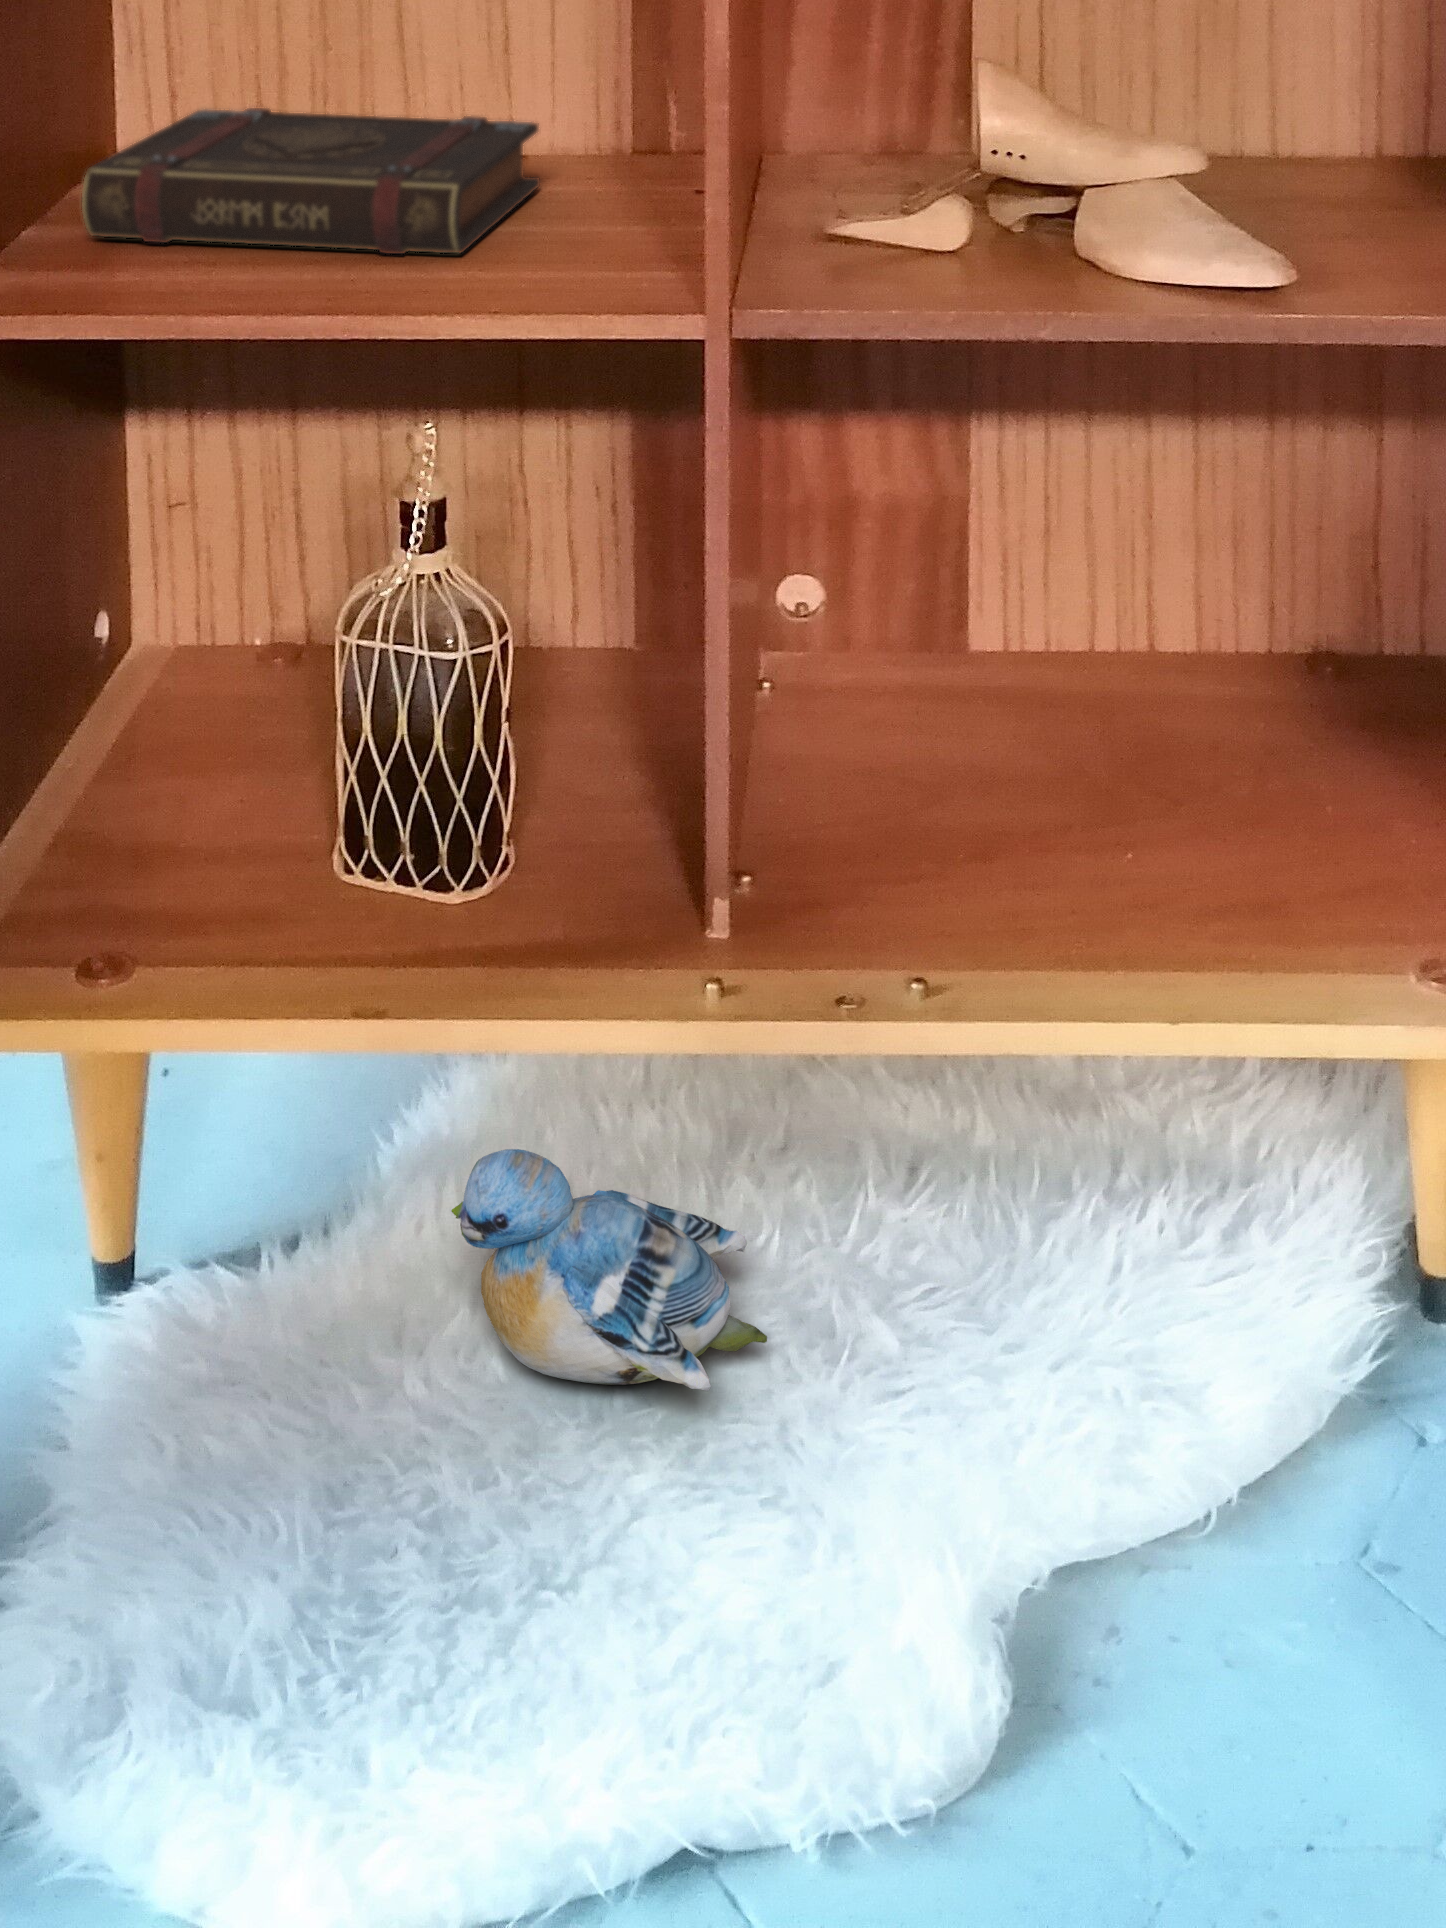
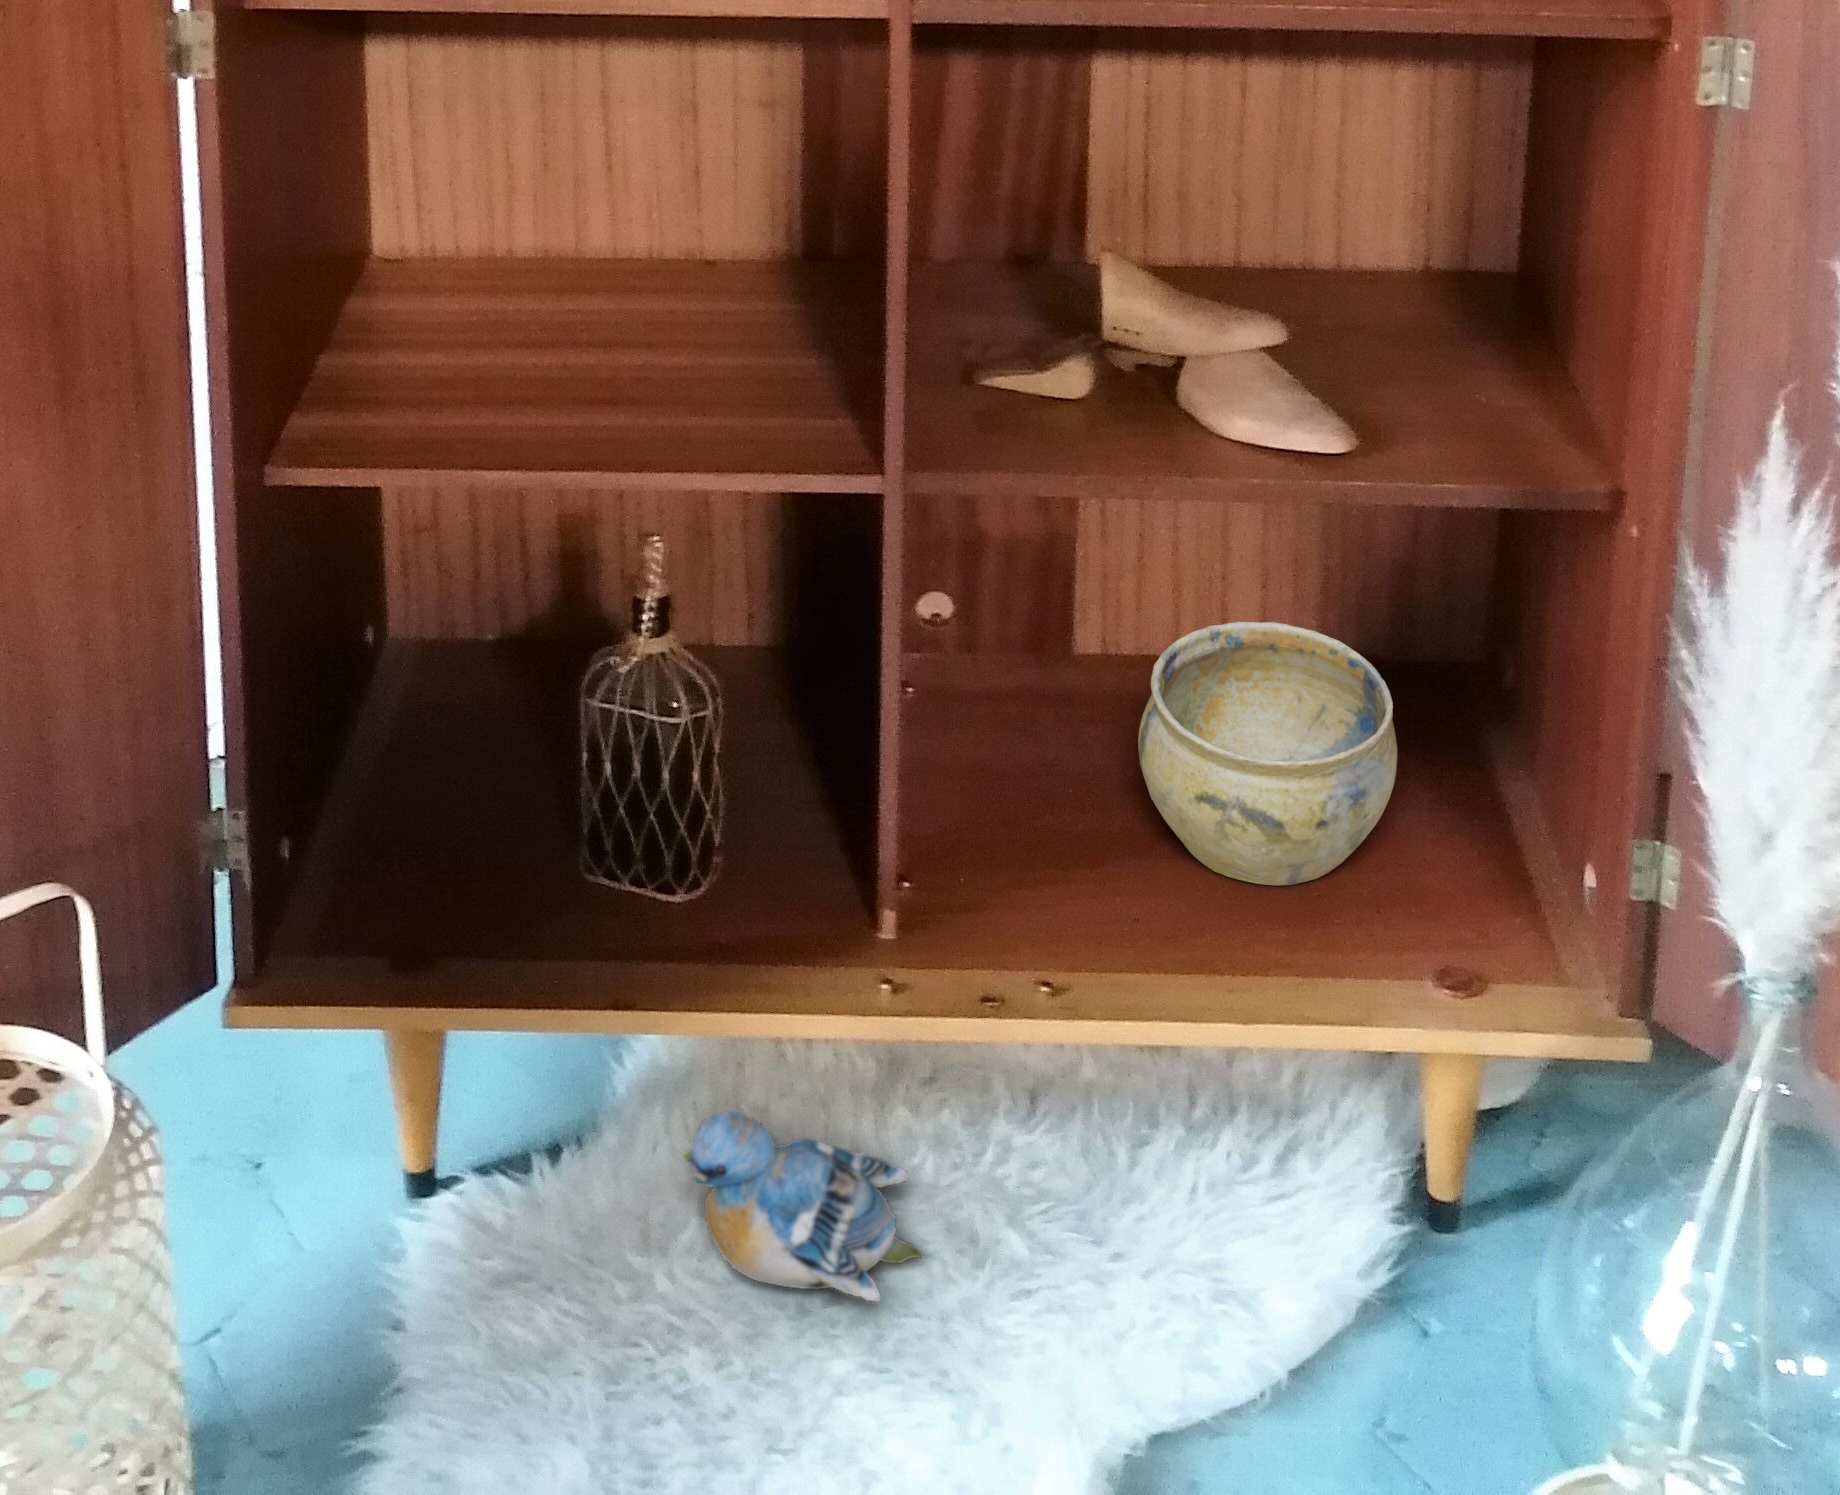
book: present [82,108,540,254] -> none [385,256,750,410]
ceramic bowl: none [1032,548,1360,862] -> present [1138,622,1397,886]

